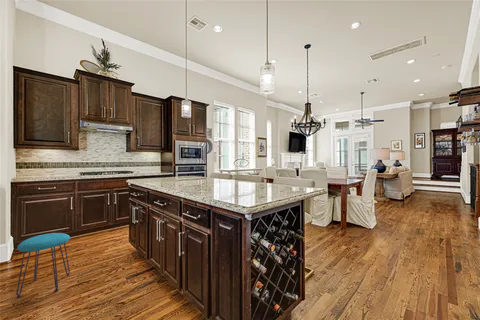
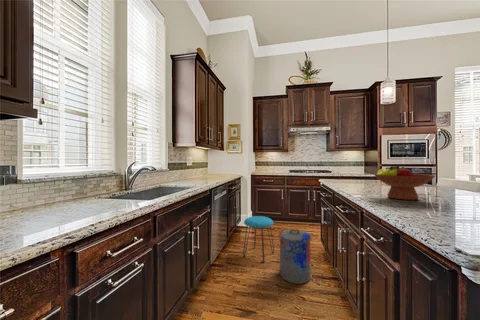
fruit bowl: none [184,163,220,188] -> present [374,166,435,200]
trash can: none [85,235,125,296] -> present [279,229,311,284]

